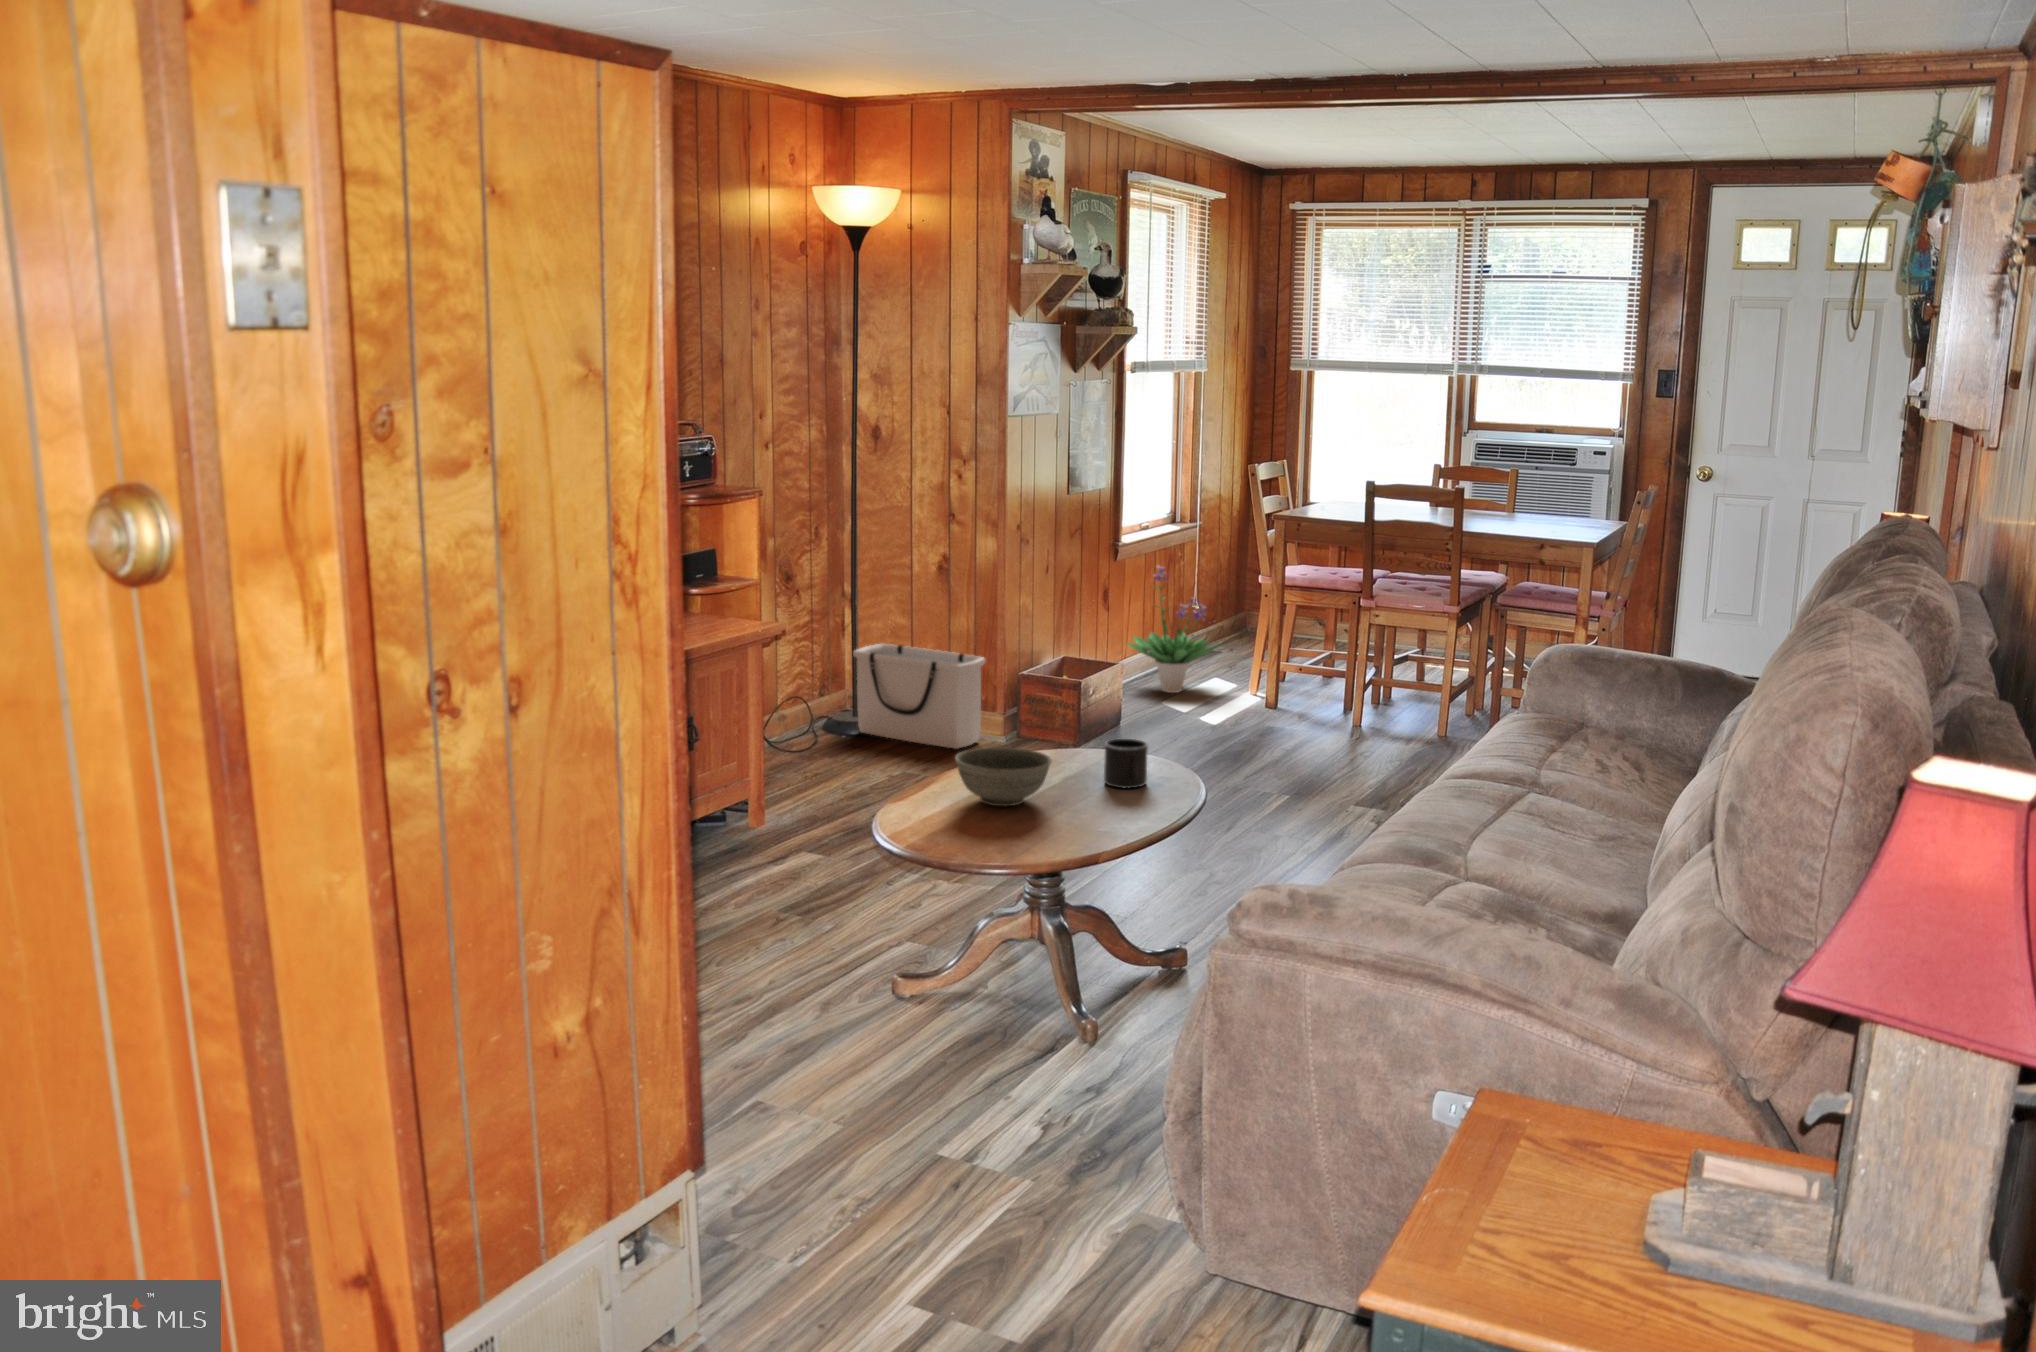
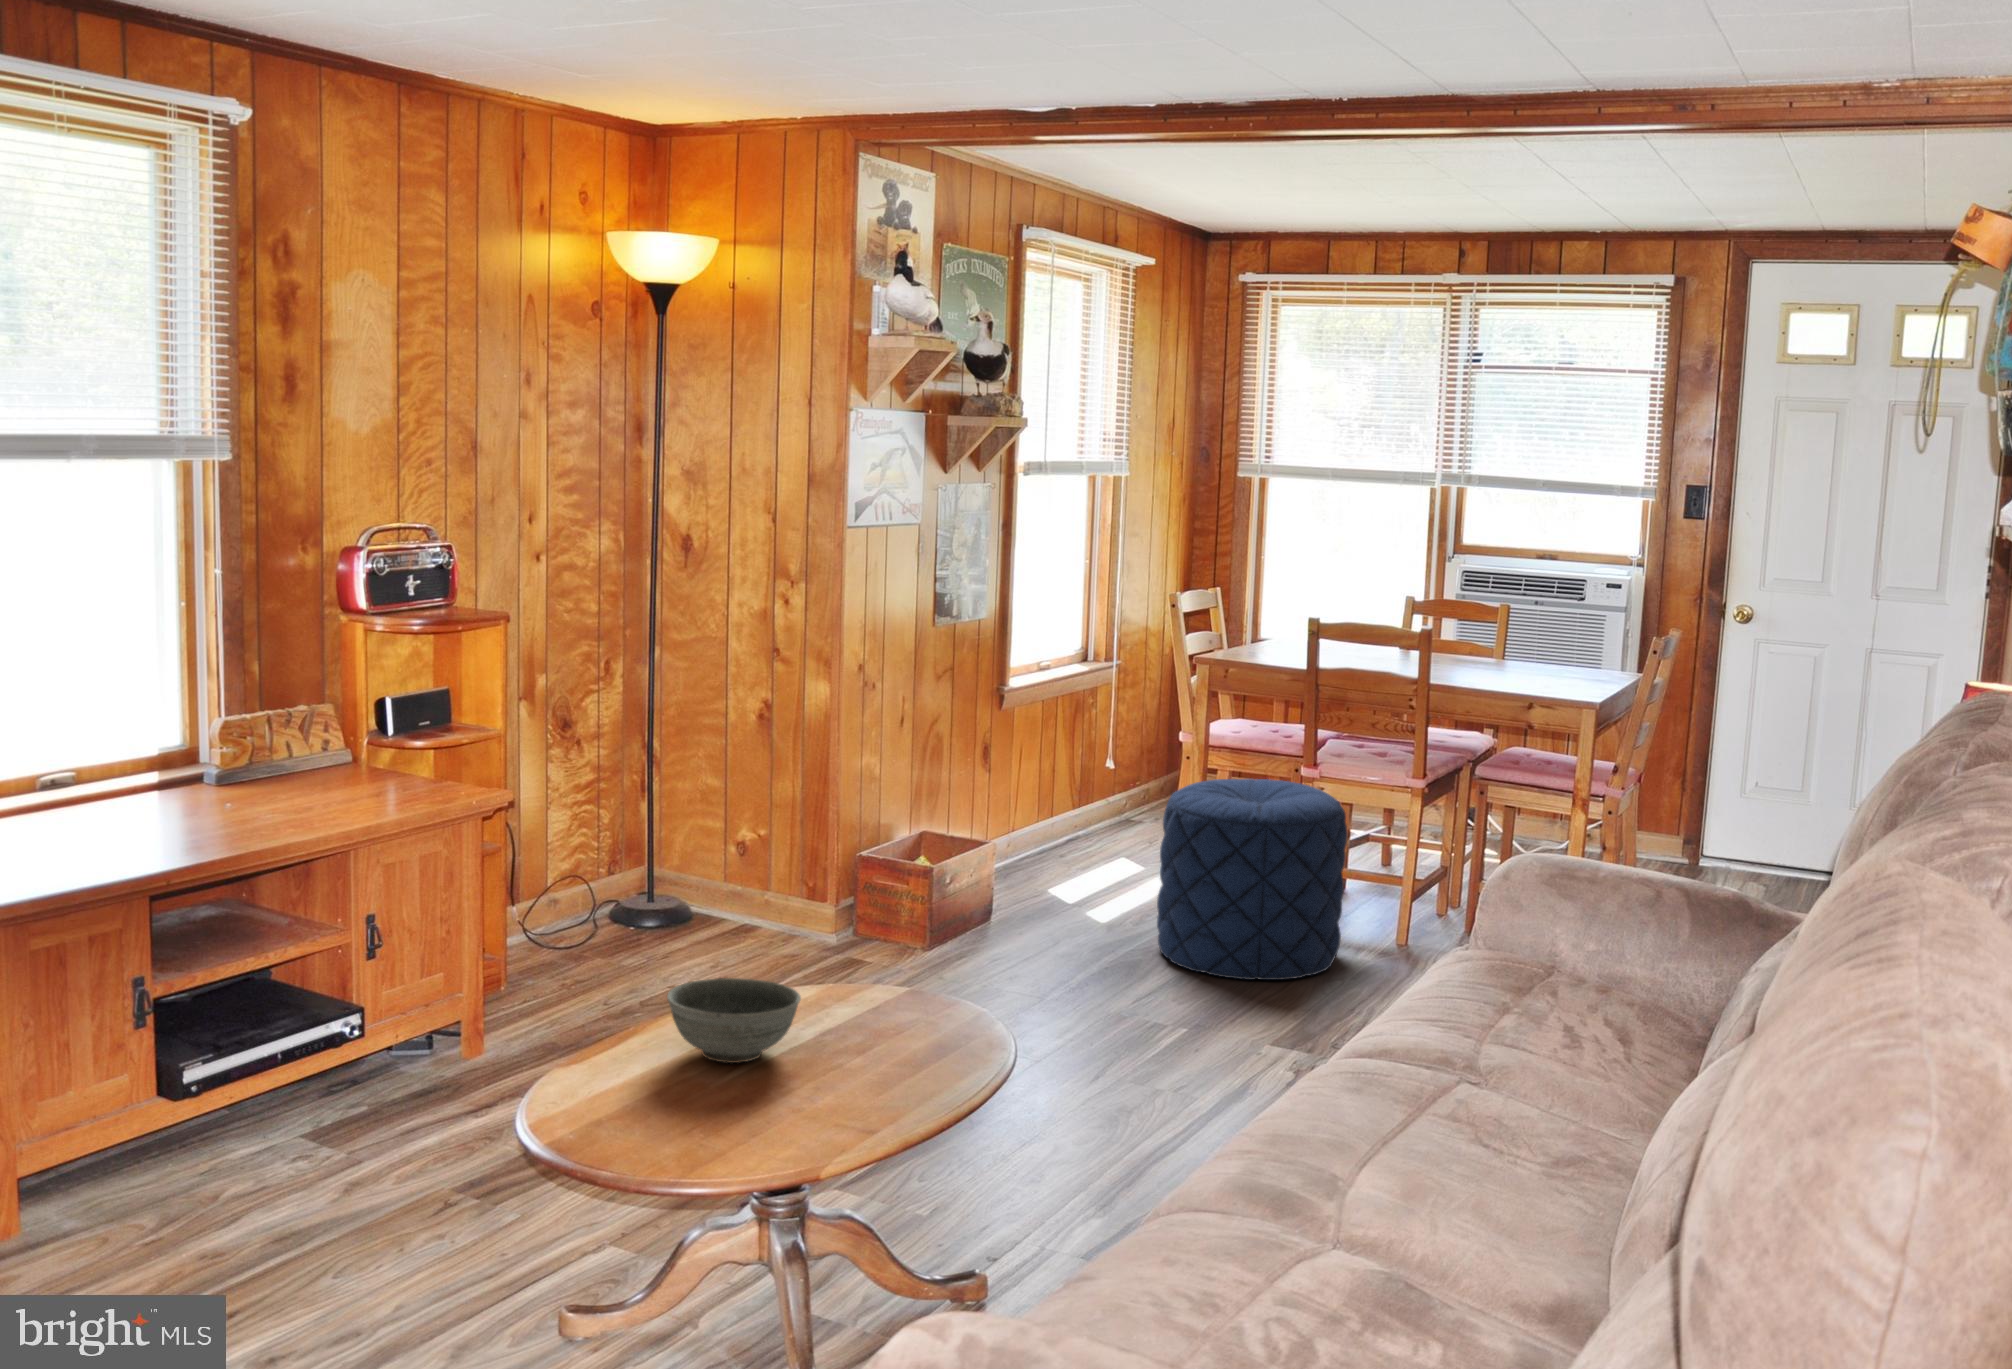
potted plant: present [1128,566,1219,693] -> none [1012,716,1135,878]
pouf: none [1252,609,1403,762] -> present [1157,779,1348,980]
storage bin: present [853,644,985,749] -> none [645,811,813,951]
mug: present [1104,739,1148,788] -> none [881,968,940,1038]

